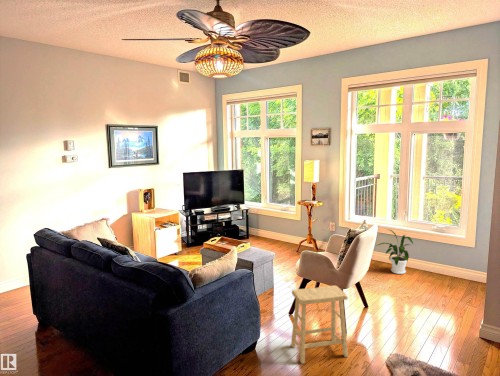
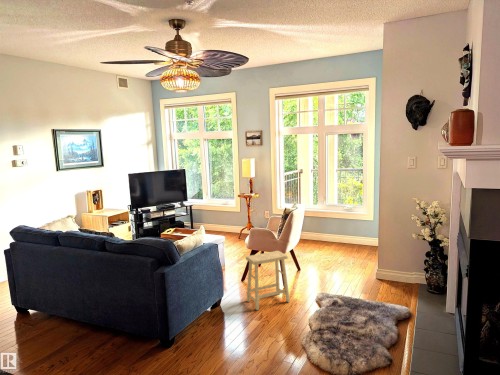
house plant: present [379,230,413,274] -> none [303,211,331,247]

